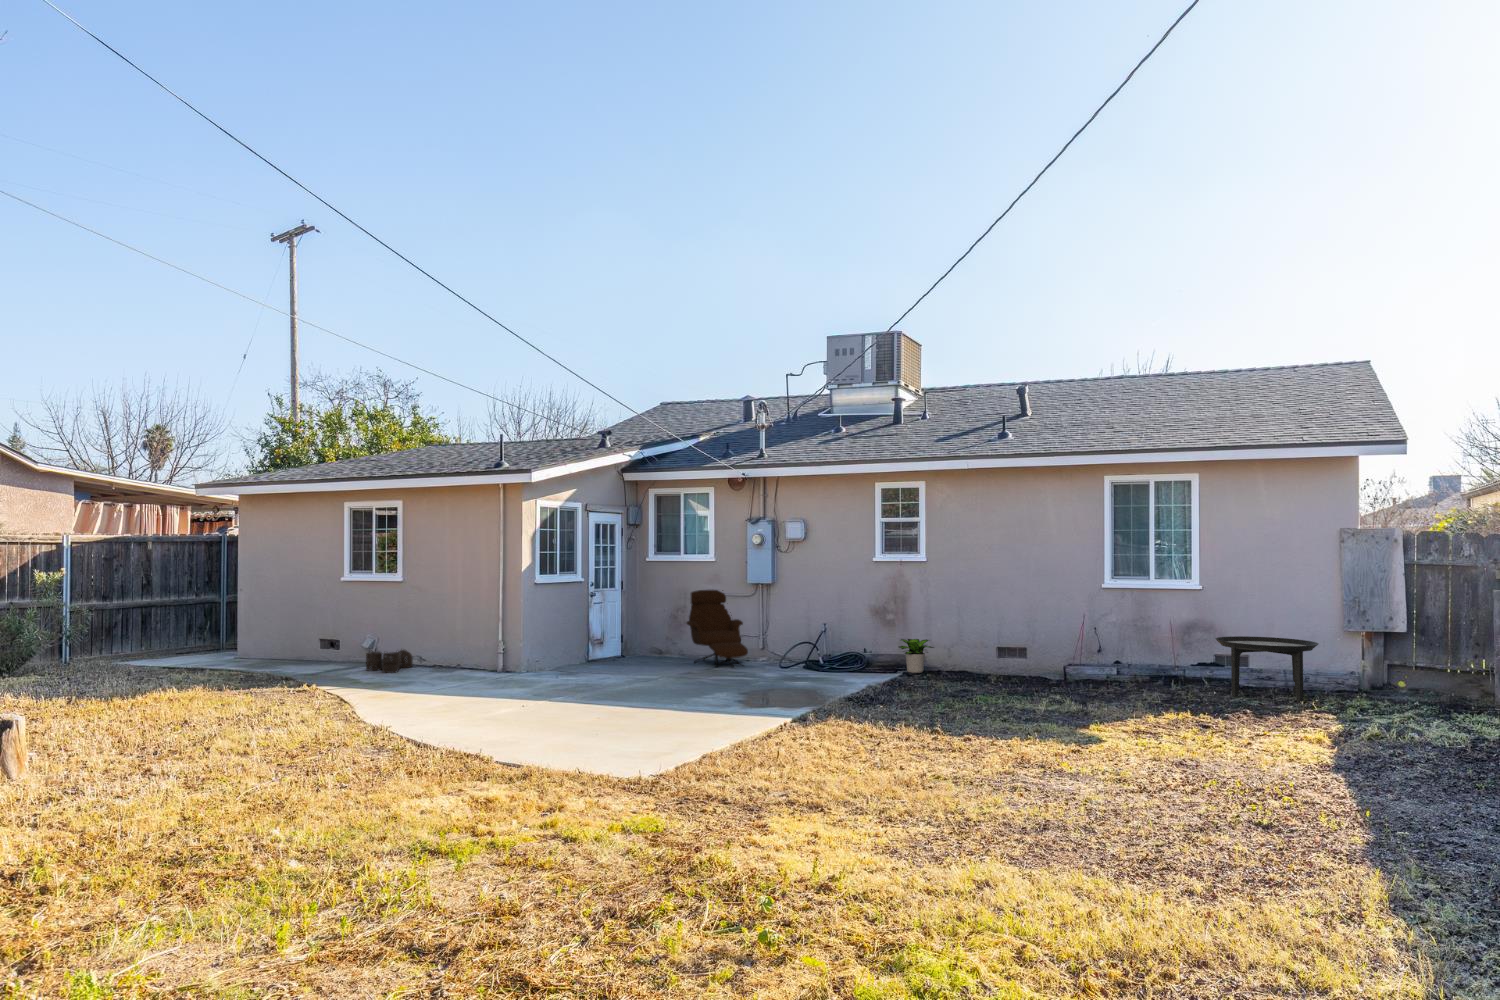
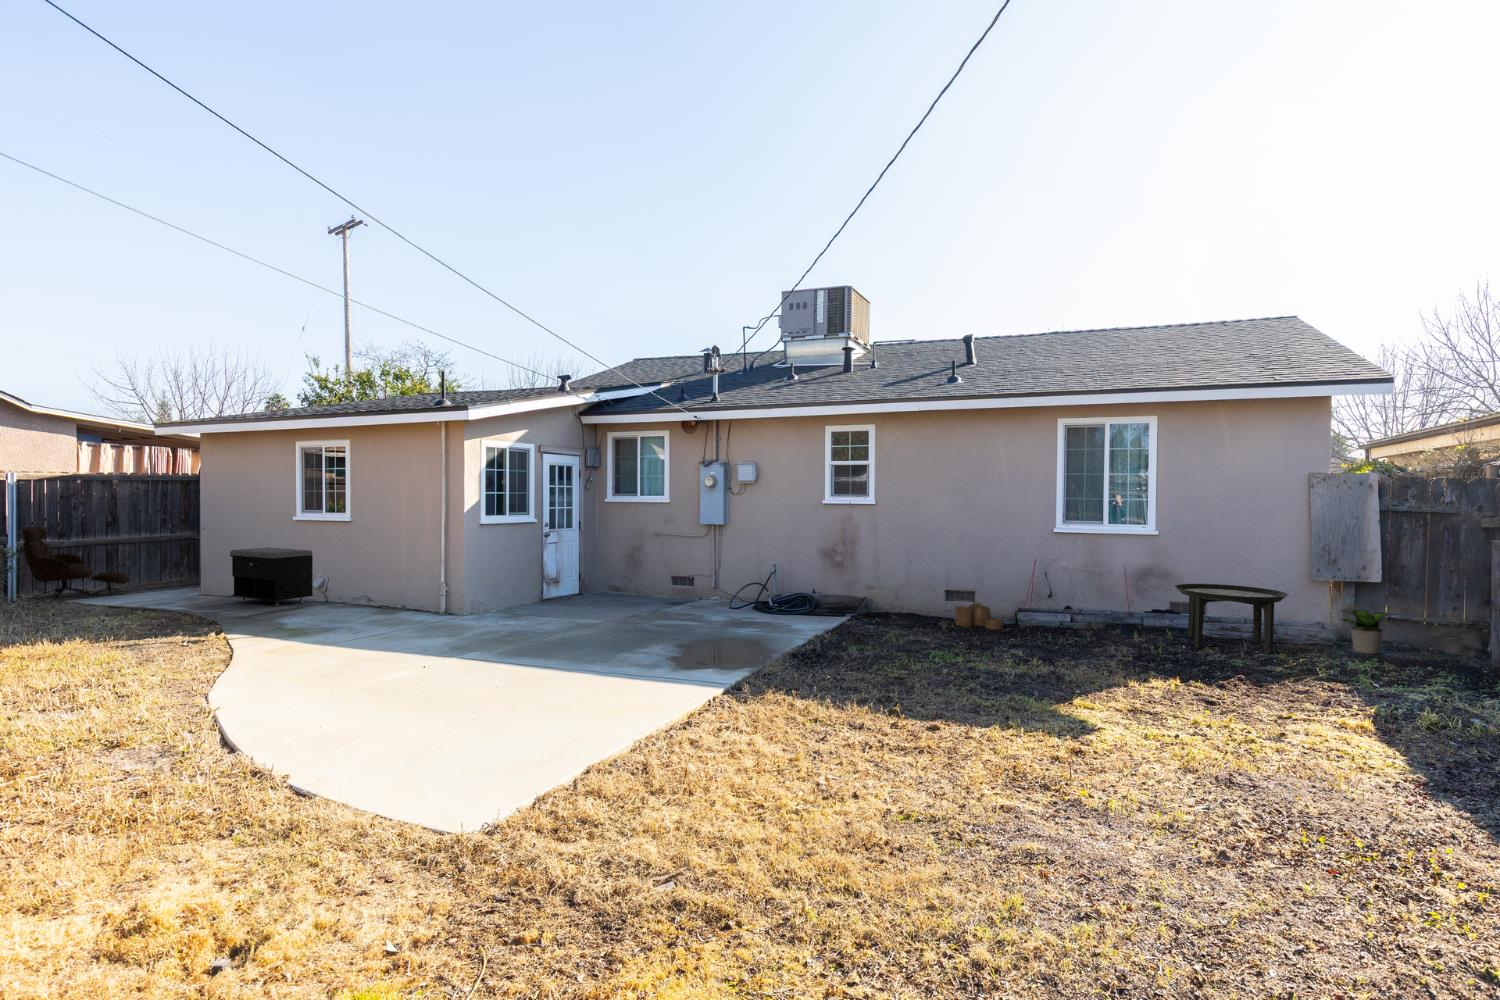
lounge chair: present [687,590,748,667] -> present [23,526,130,598]
storage bench: none [282,608,361,666] -> present [230,547,313,606]
potted plant: present [899,639,934,673] -> present [1342,610,1398,654]
woven basket: present [366,650,413,673] -> present [955,603,1003,630]

